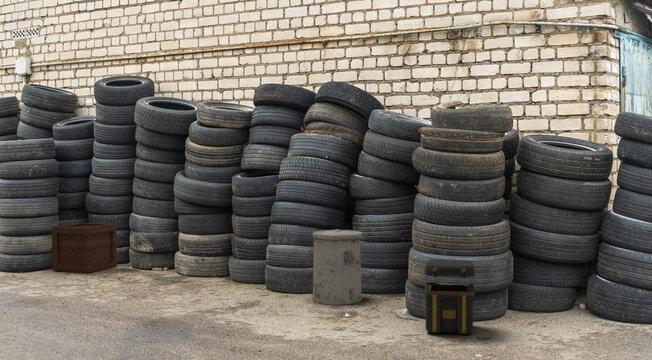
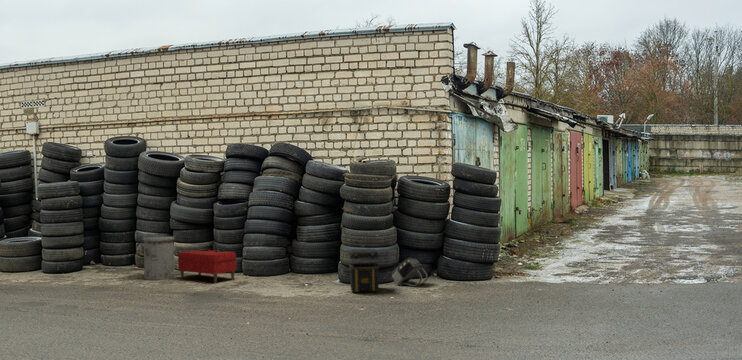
wooden crate: present [52,223,117,273] -> none [75,241,123,277]
trash can: present [312,229,362,305] -> present [143,236,175,280]
bench: none [180,242,260,296] -> present [178,250,236,283]
backpack: none [499,278,565,328] -> present [391,258,428,286]

